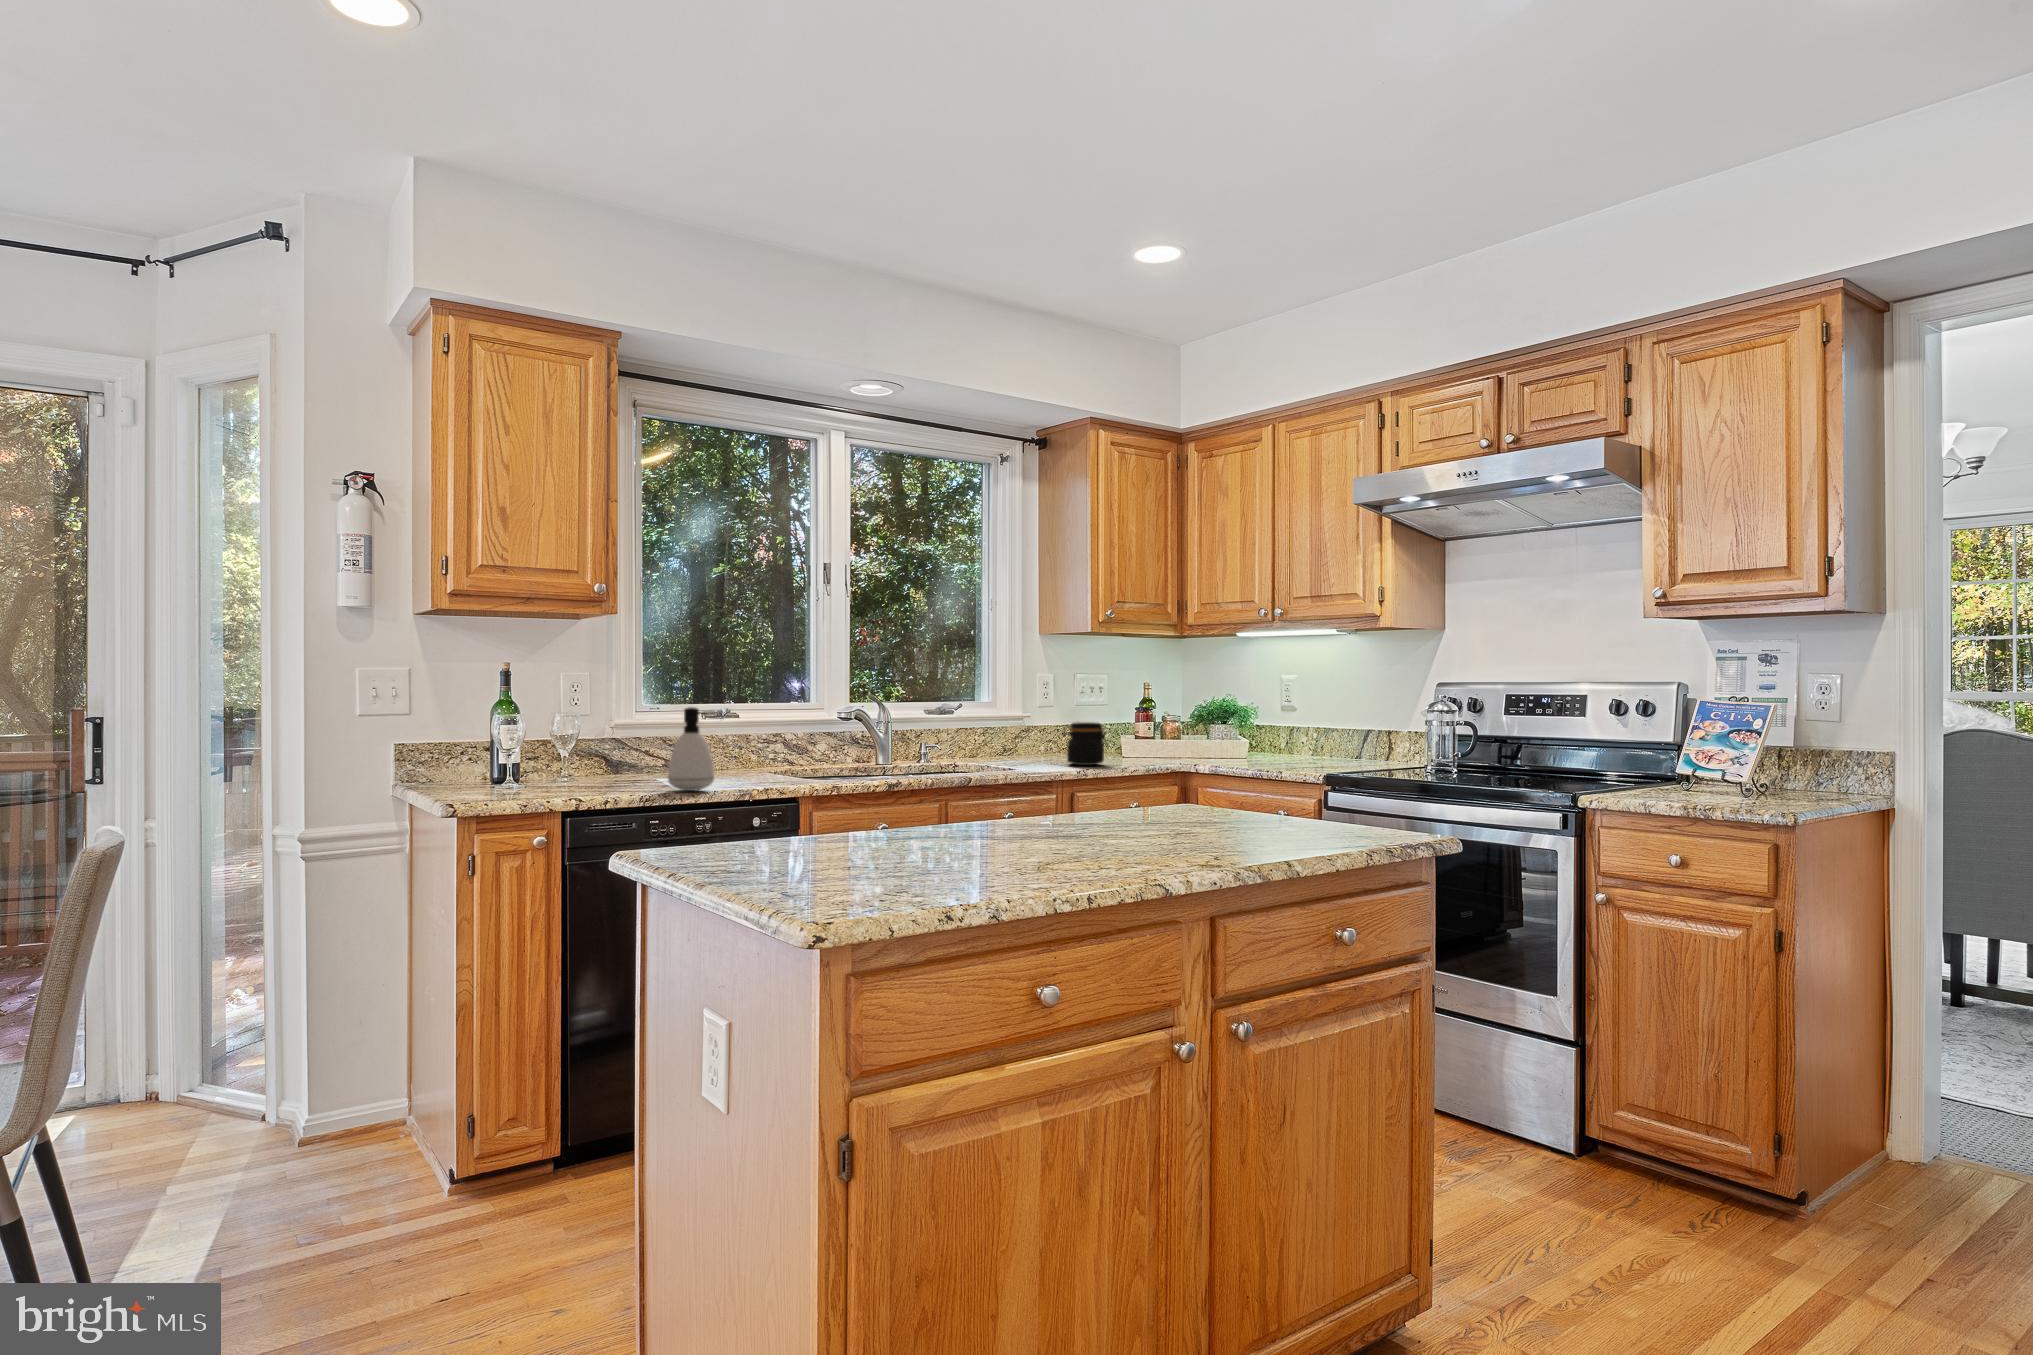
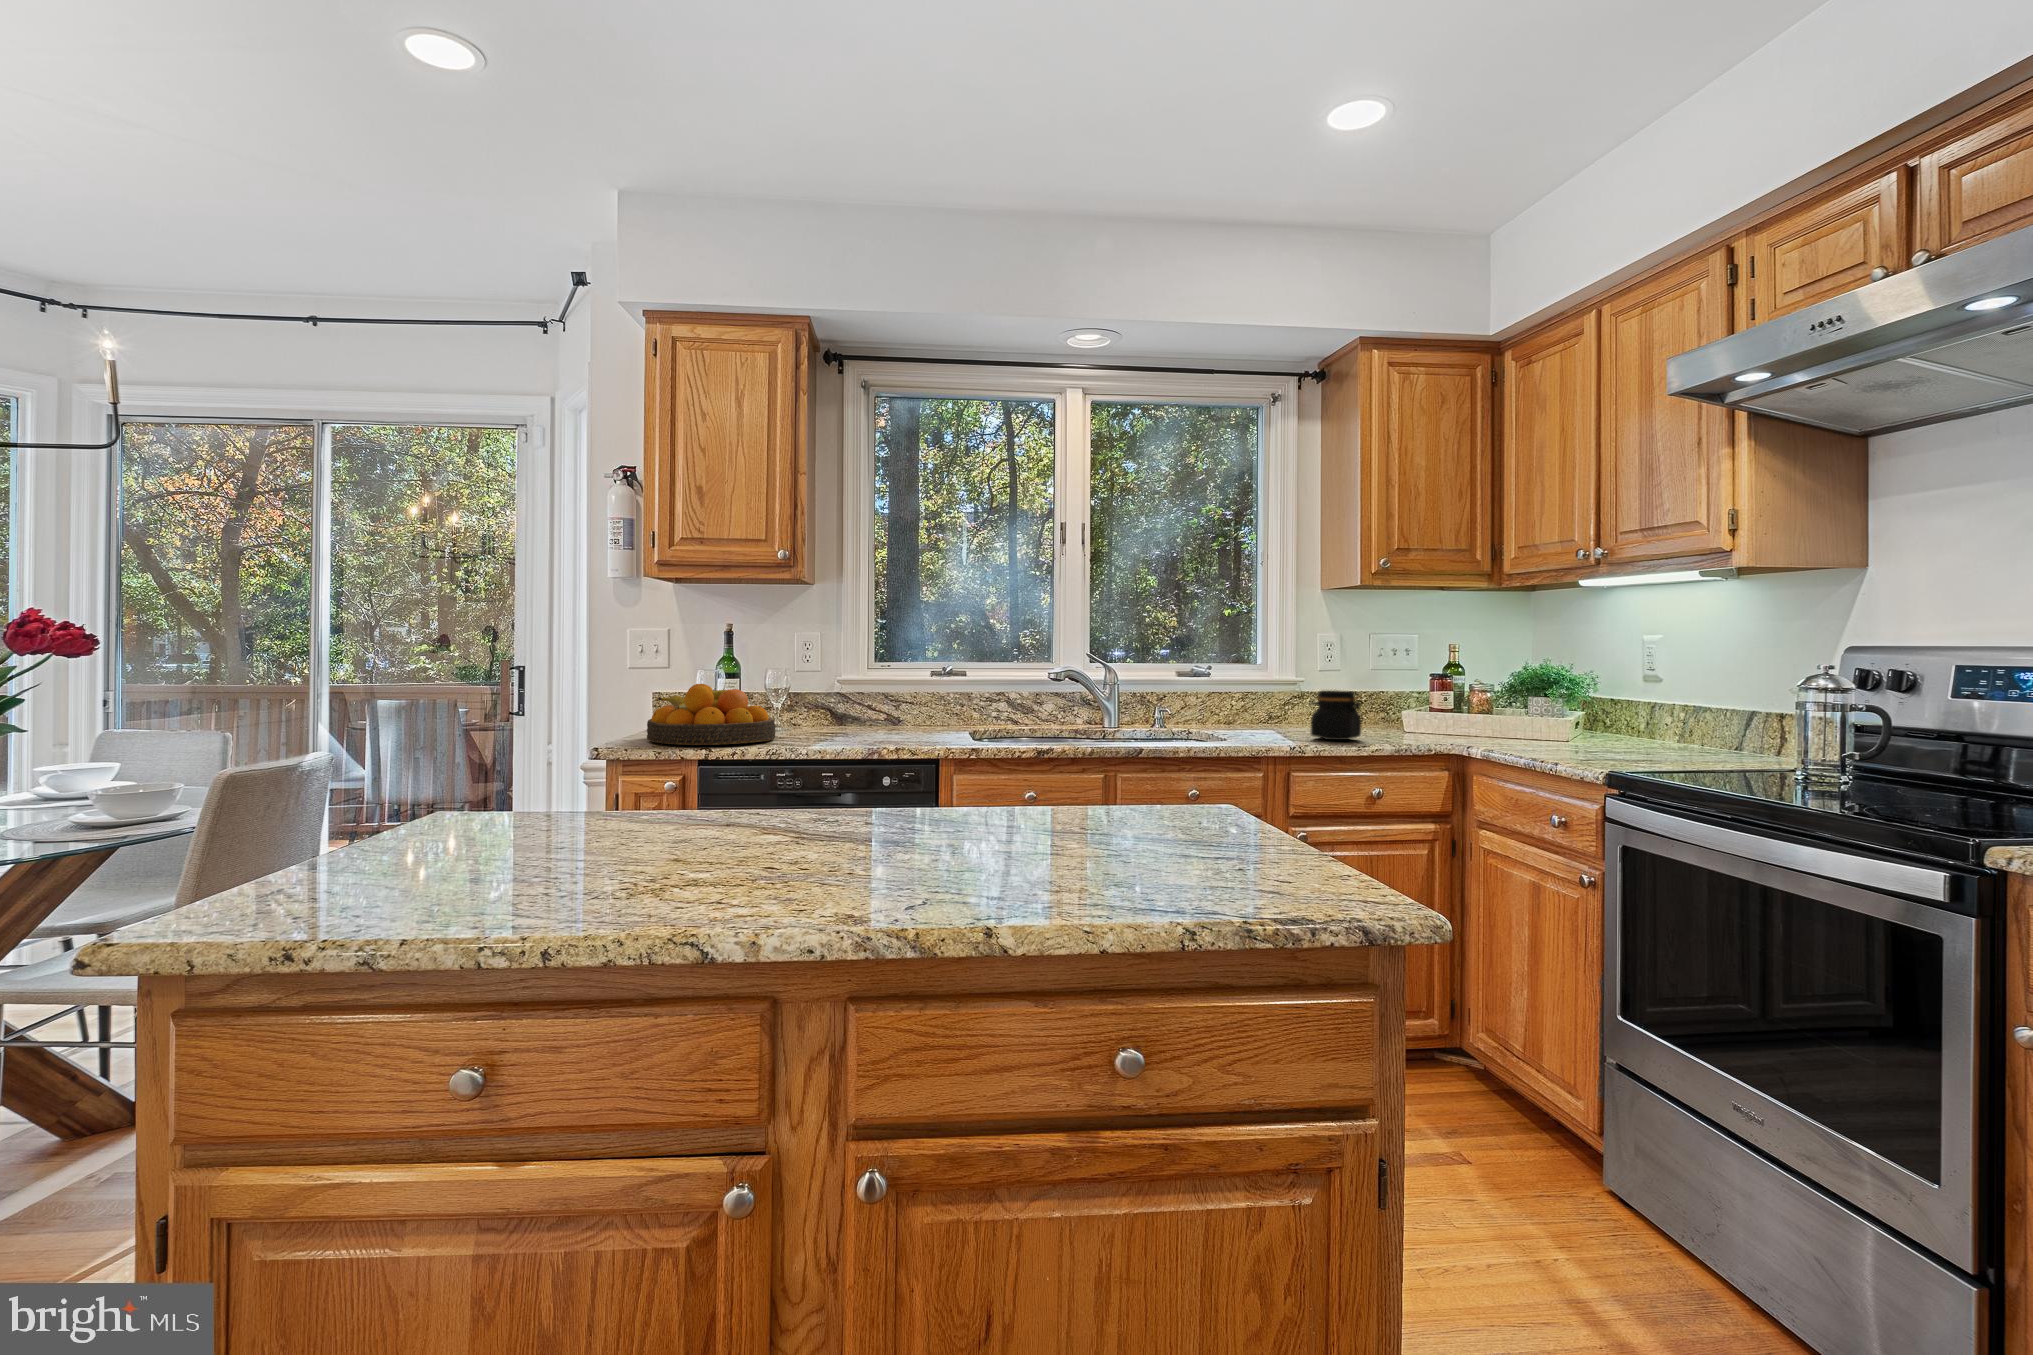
soap dispenser: present [668,707,715,791] -> none [802,666,846,747]
fruit bowl: none [470,730,617,796] -> present [647,684,776,745]

